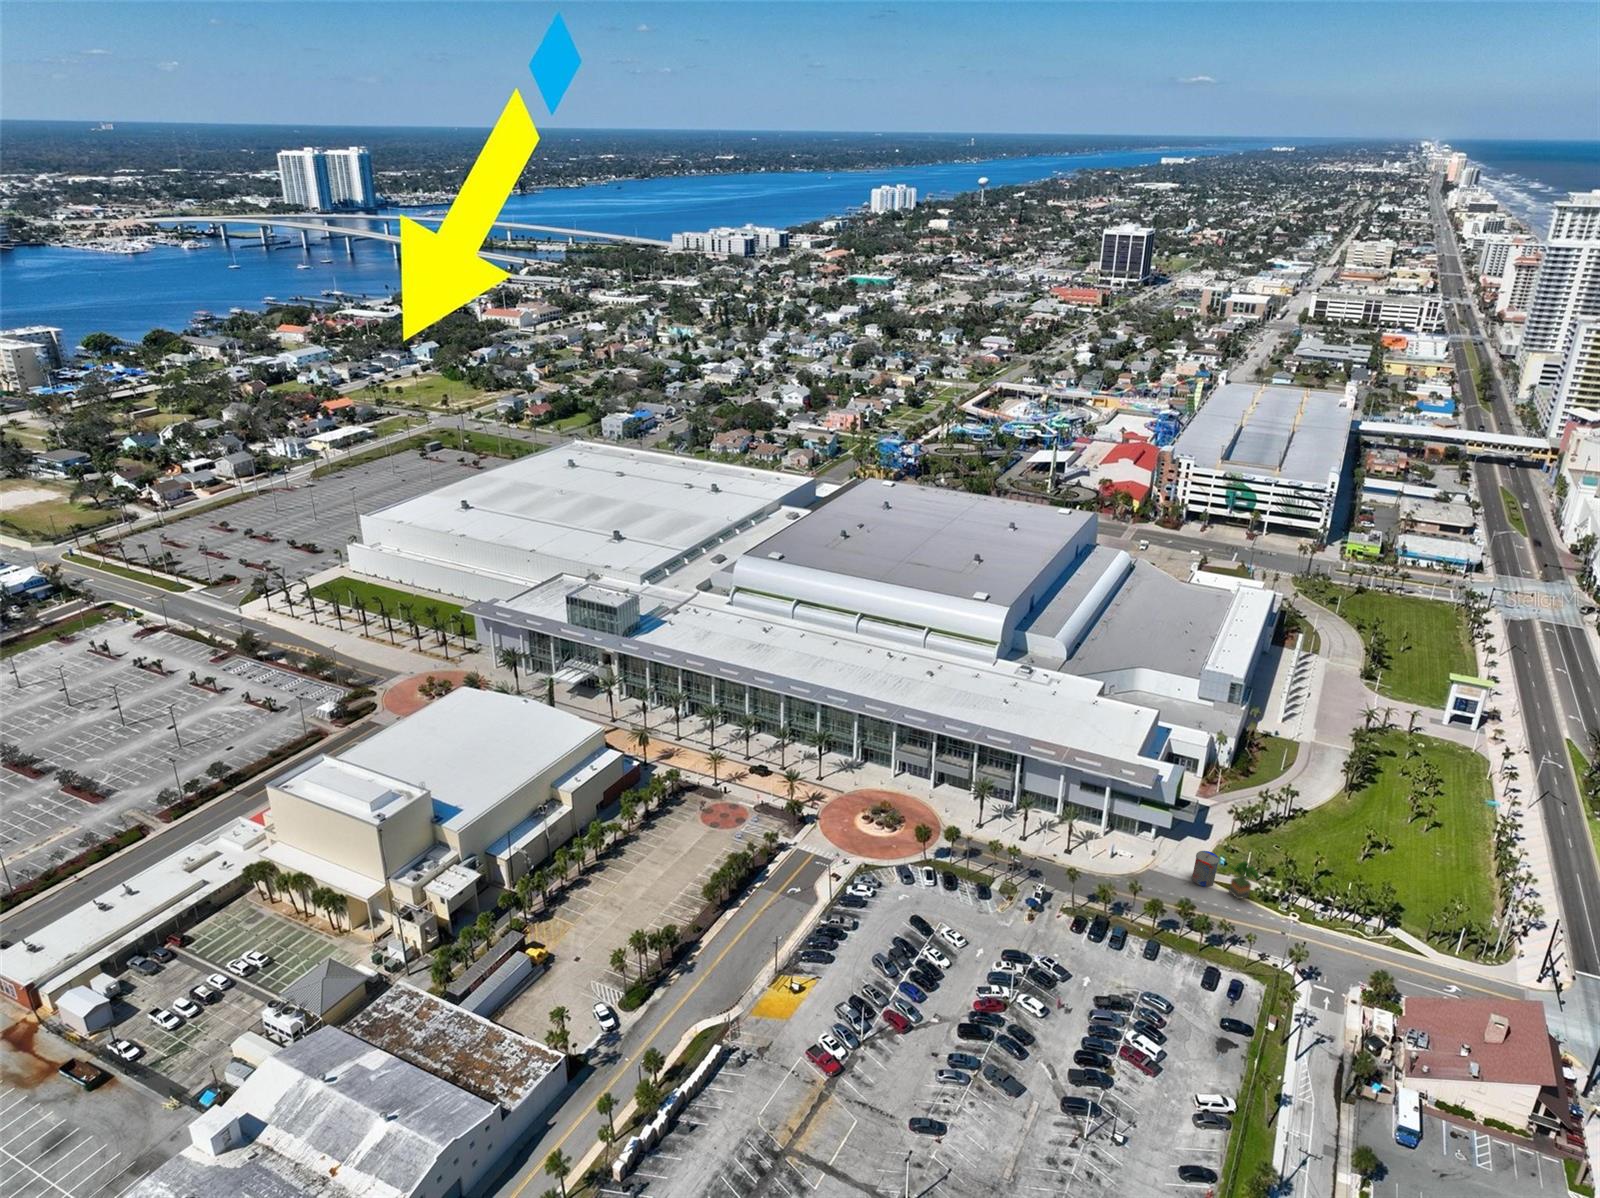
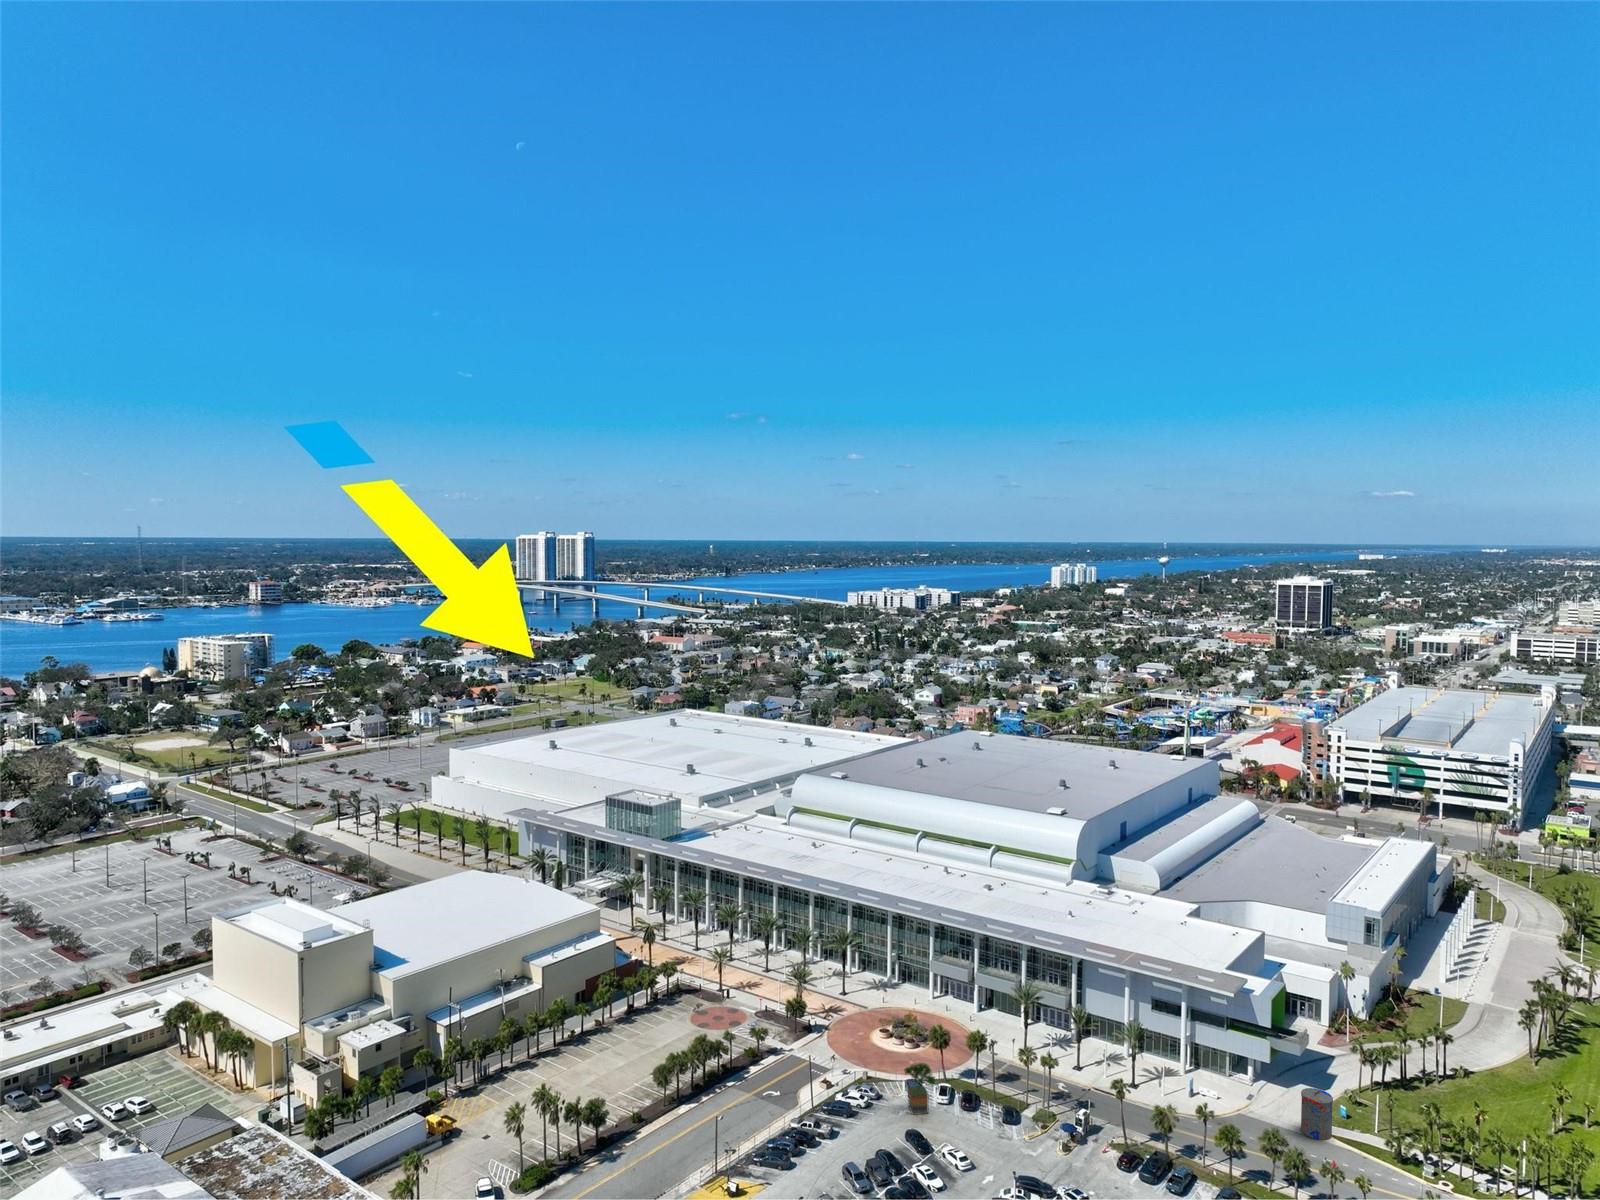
potted tree: present [1229,861,1259,899] -> present [904,1063,935,1115]

